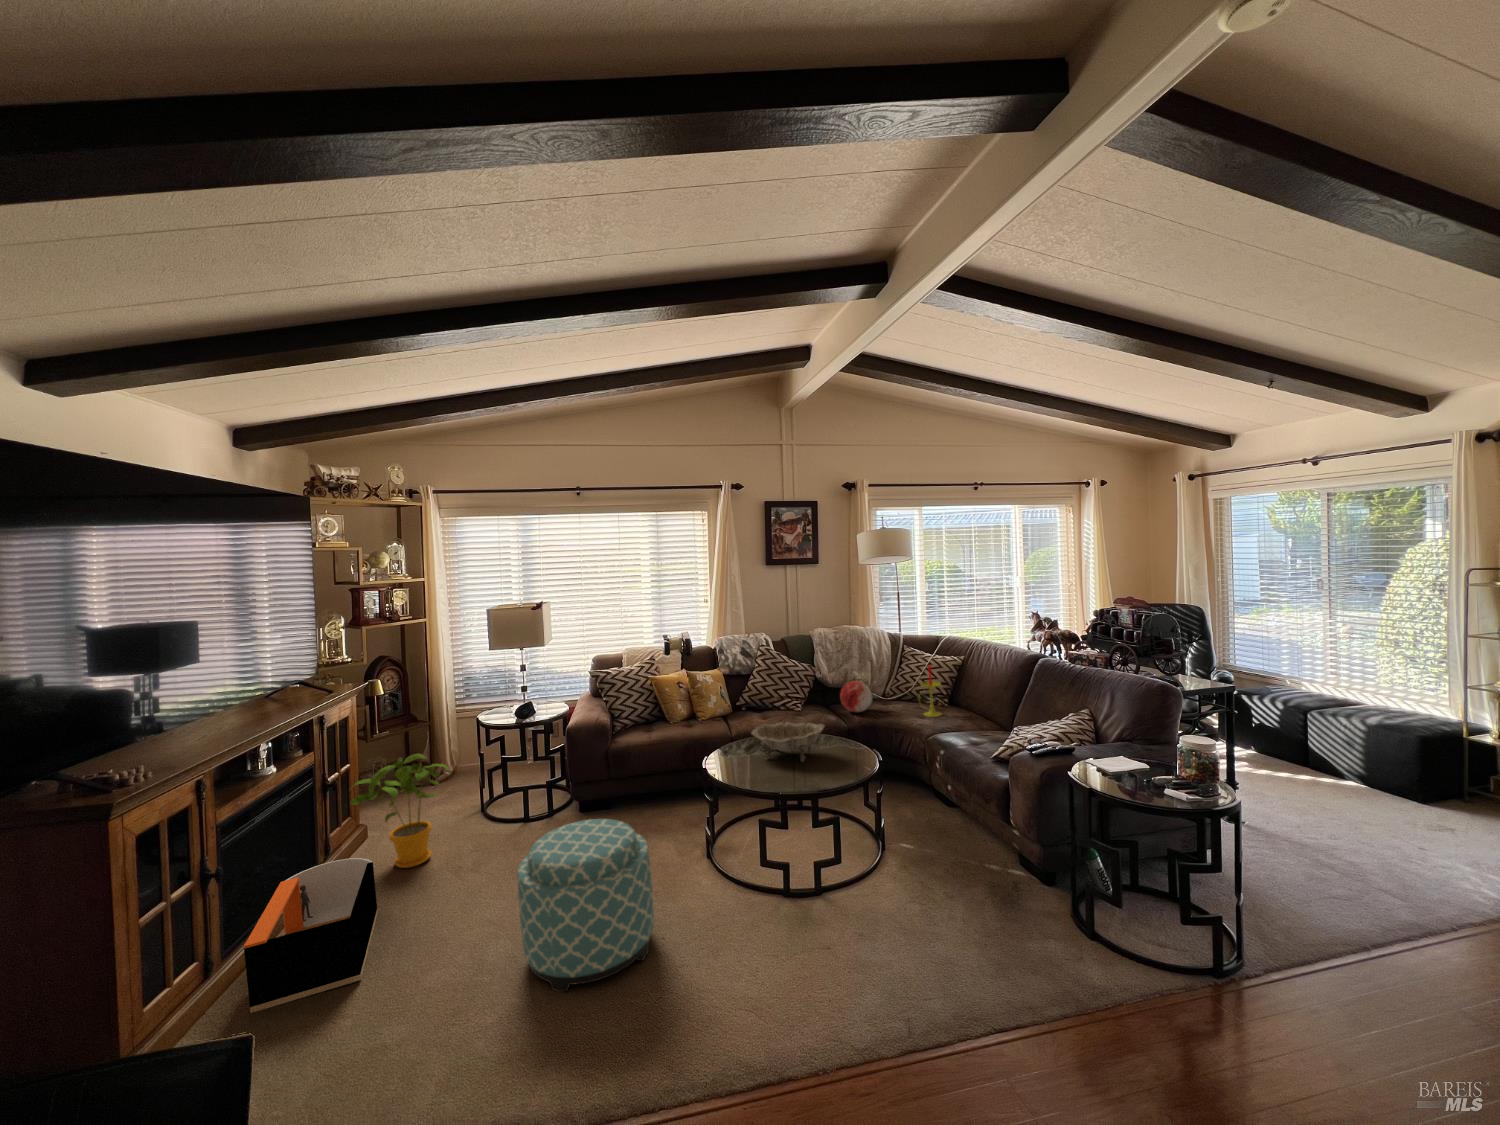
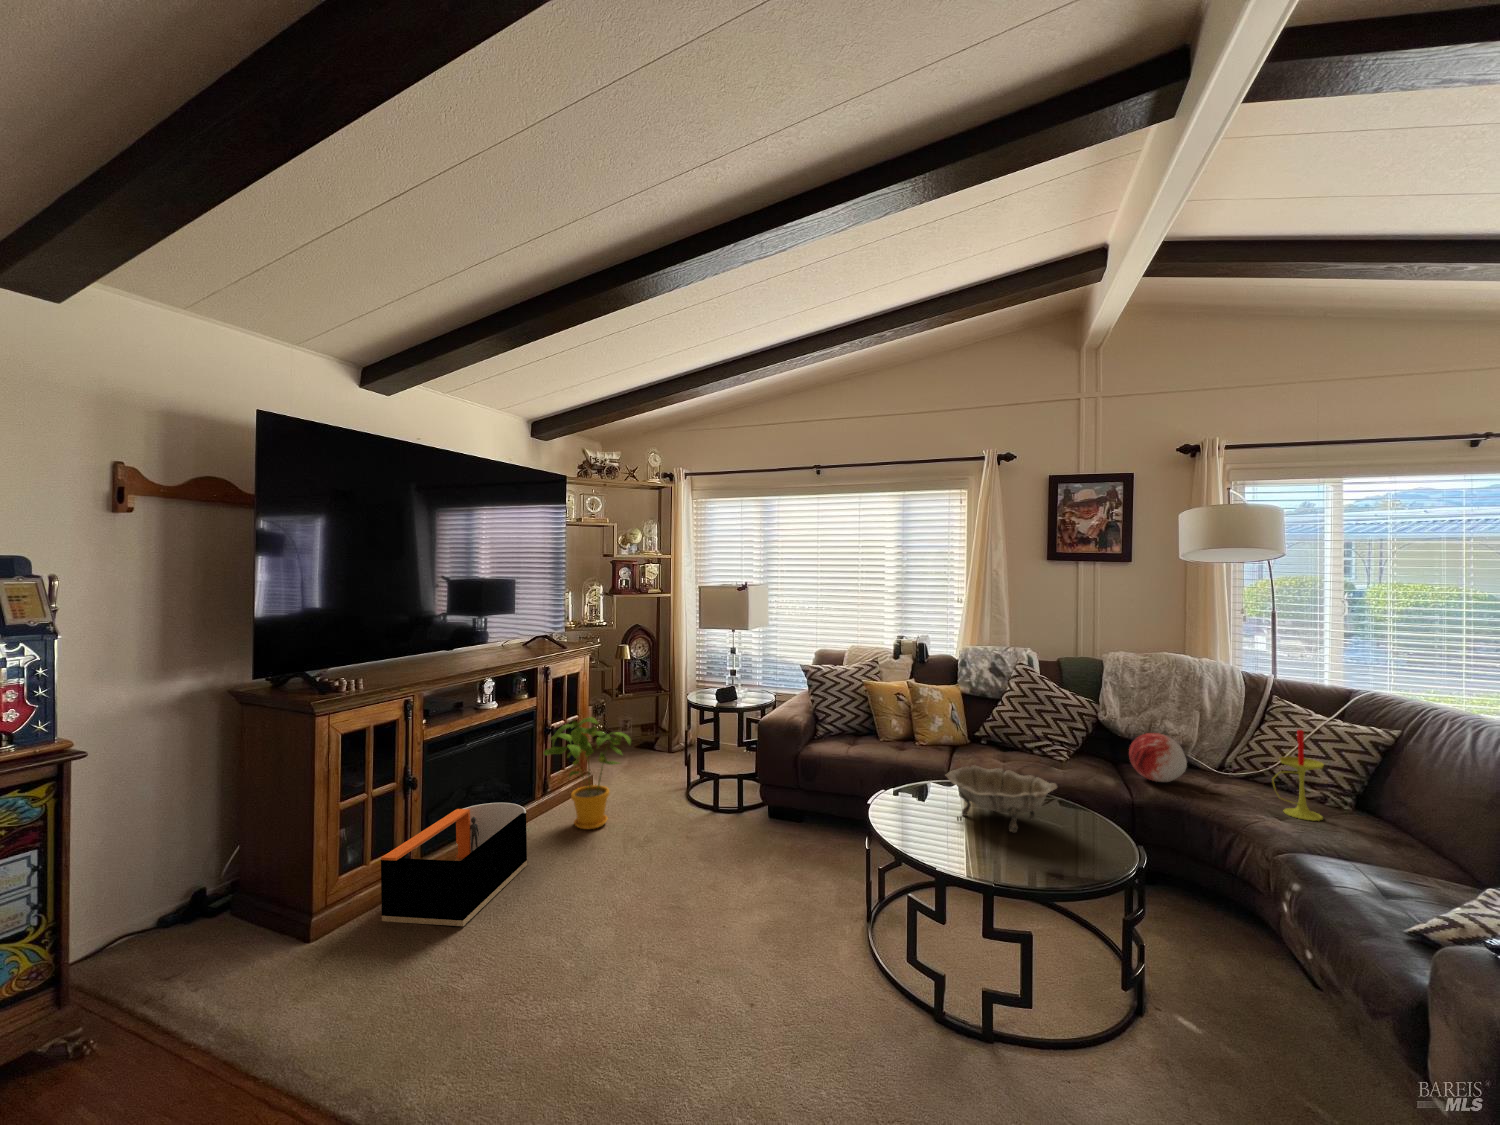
ottoman: present [517,819,654,992] -> none [574,828,734,1035]

